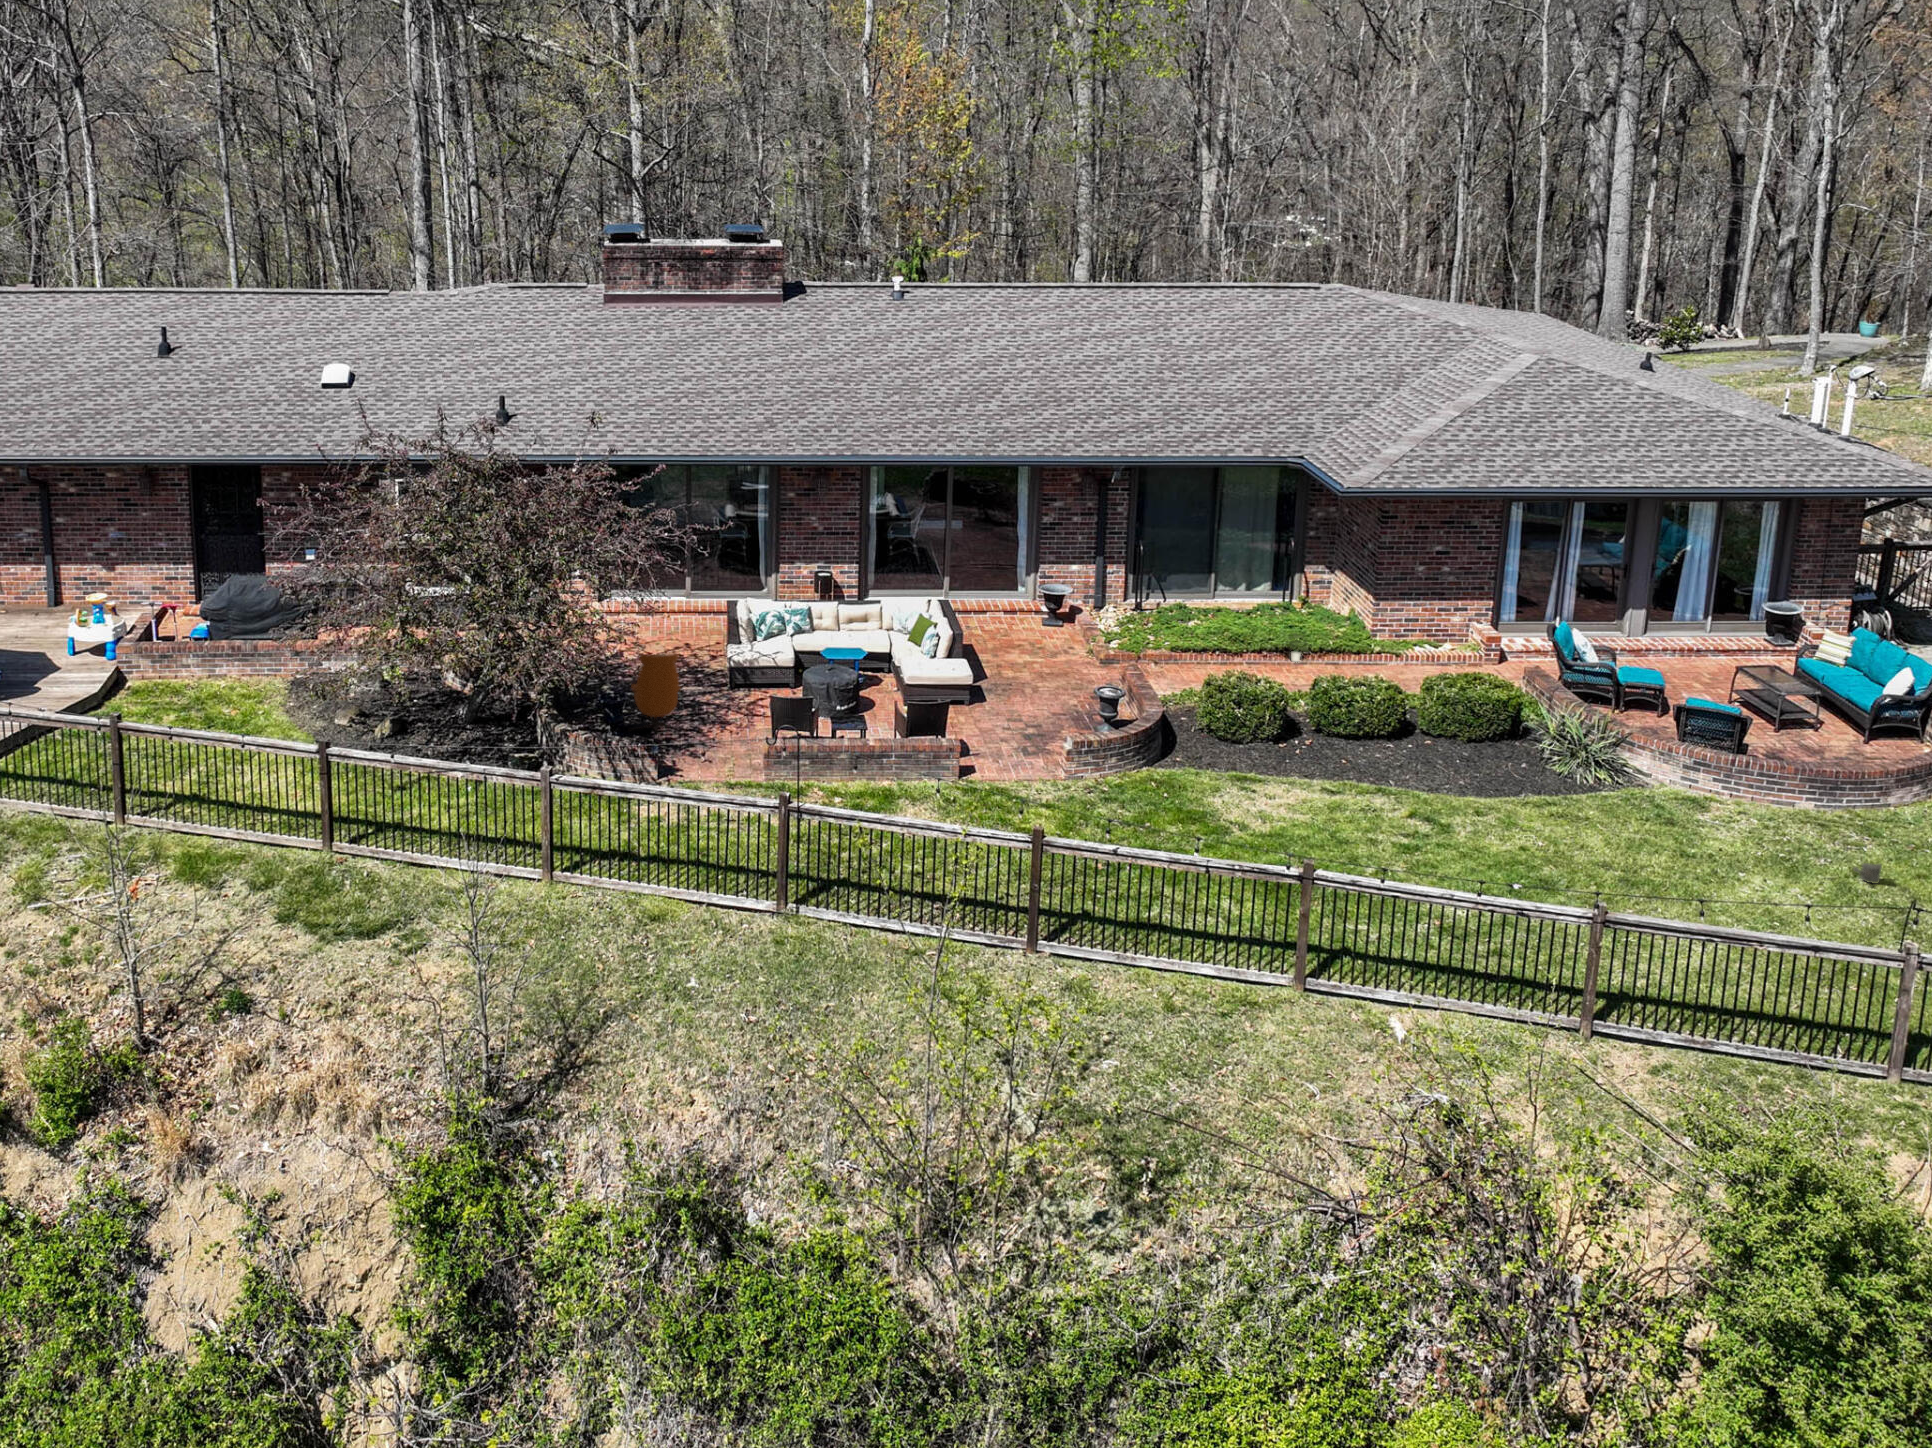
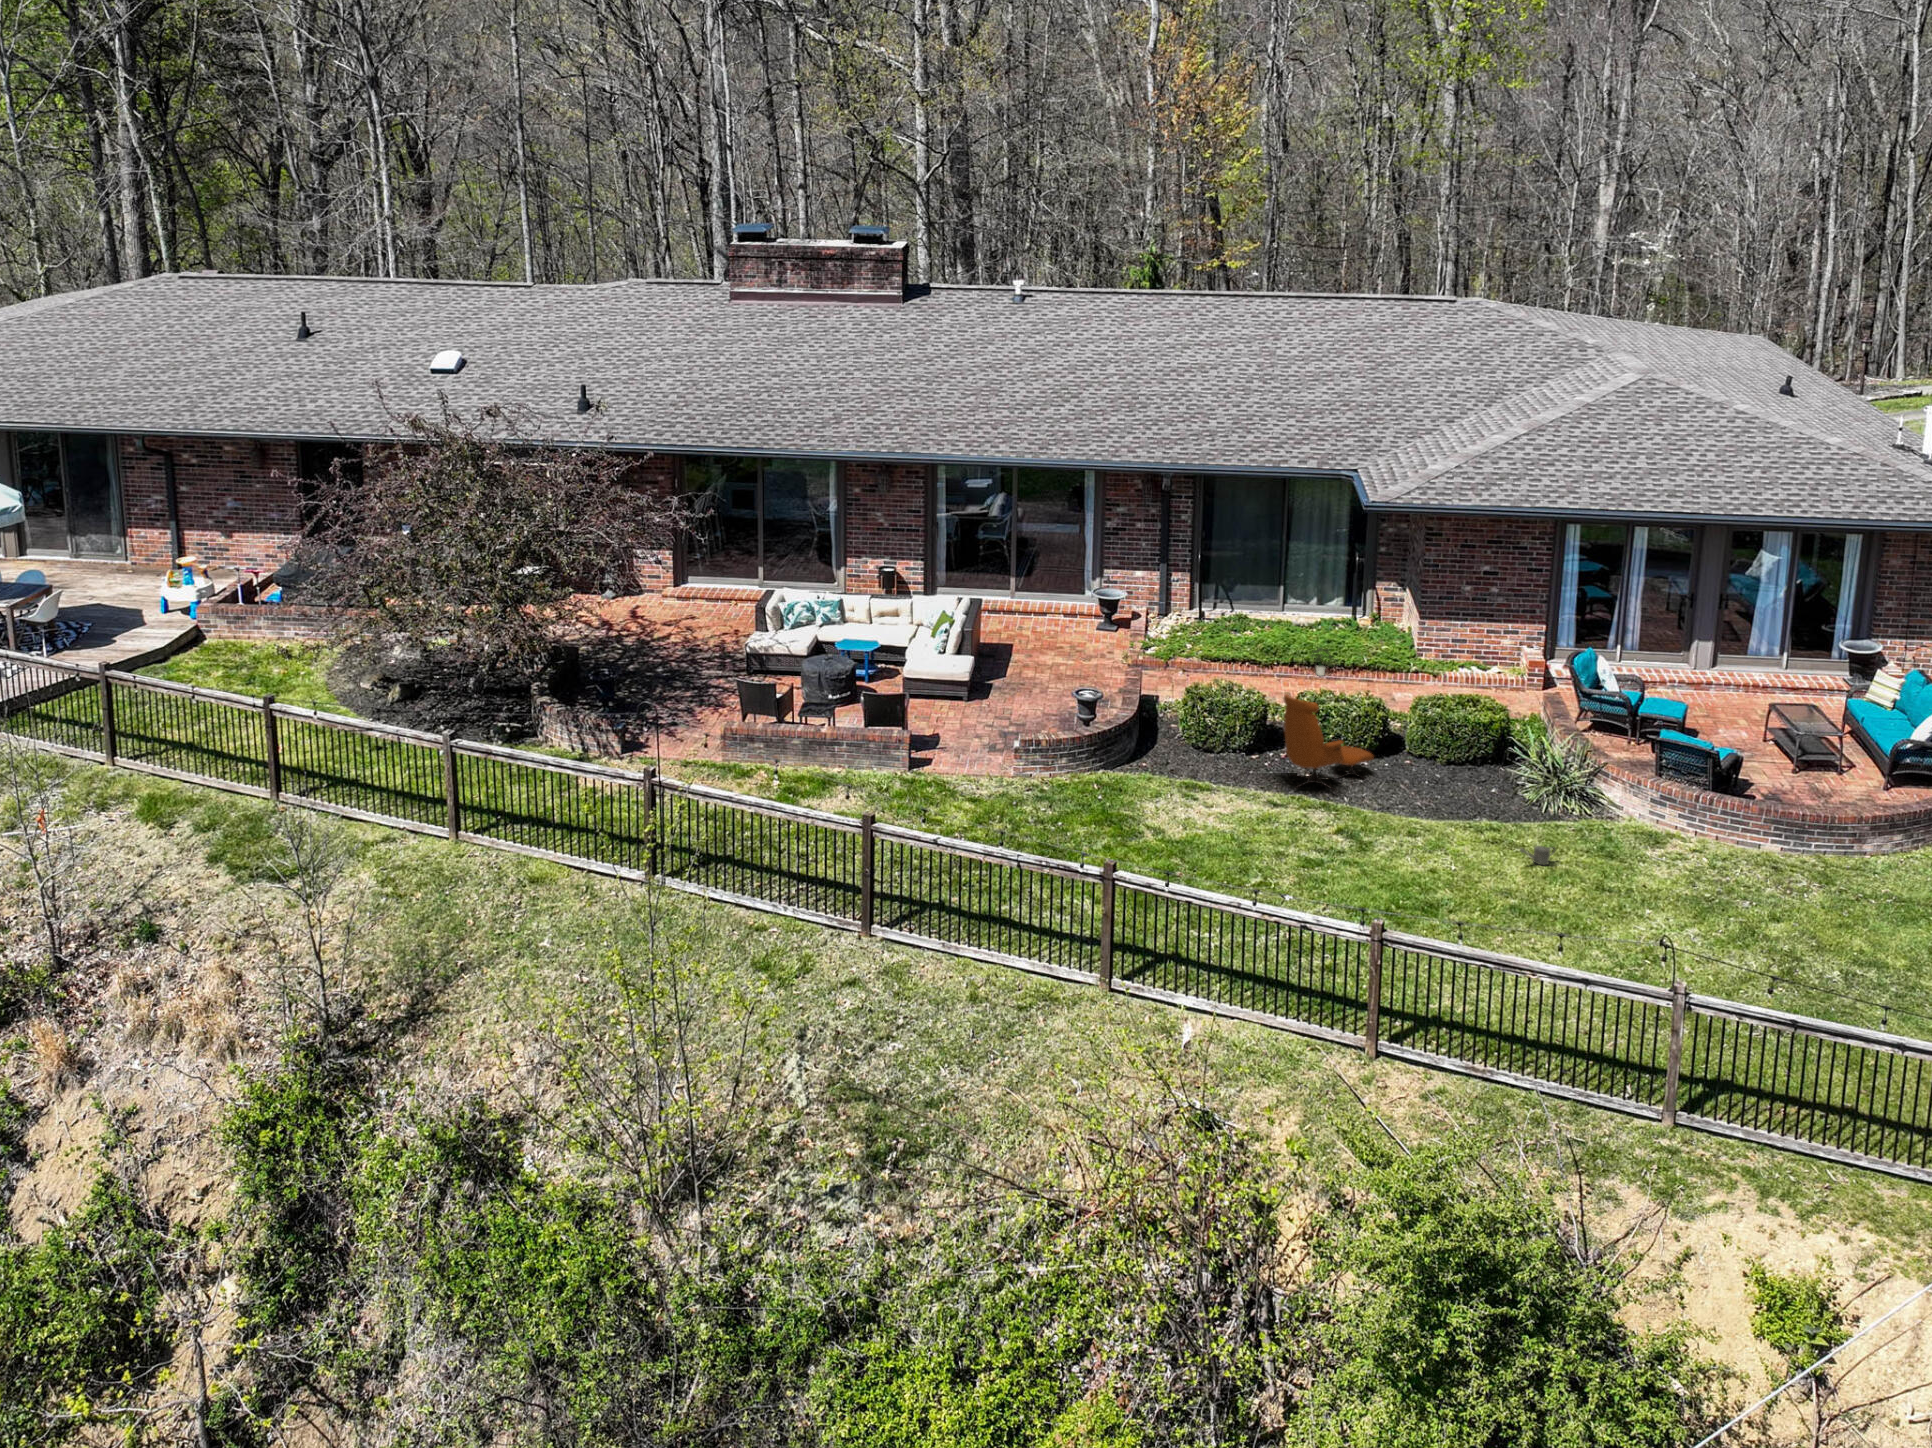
lounge chair: present [628,653,681,736] -> present [1283,694,1374,792]
watering can: present [1853,863,1882,884] -> present [1520,846,1556,865]

